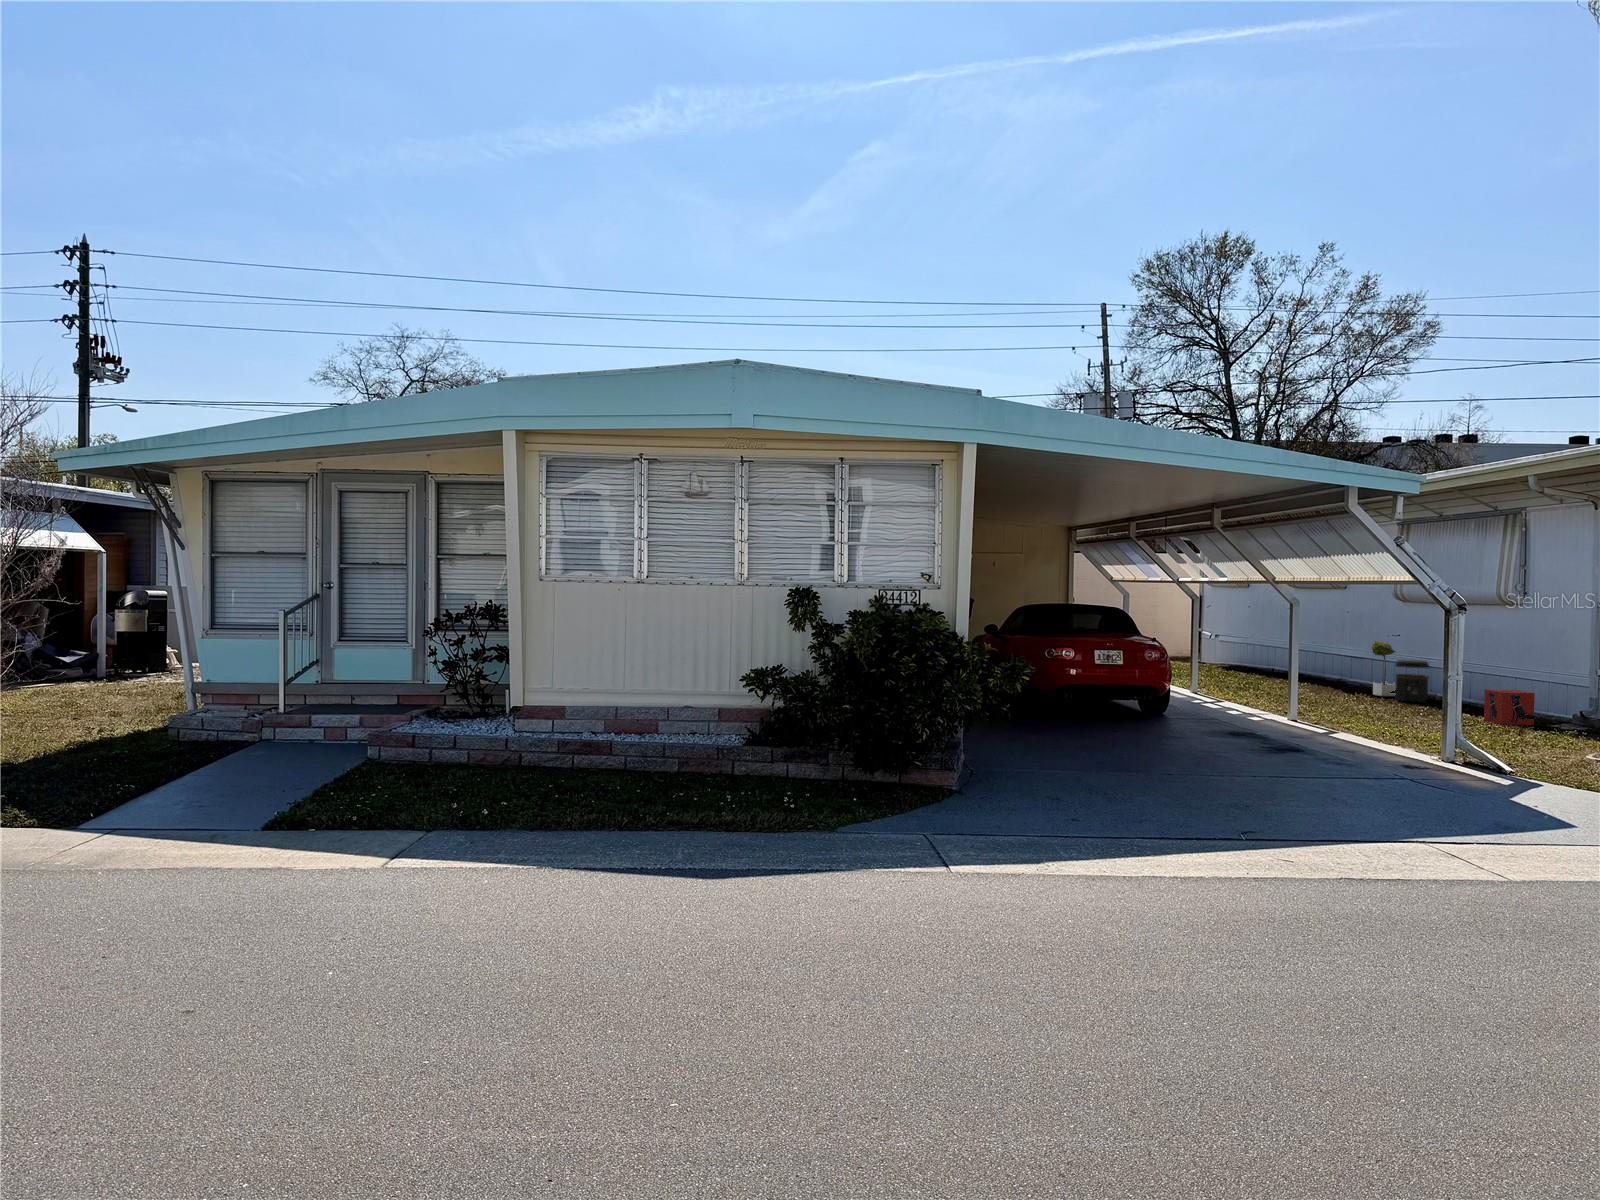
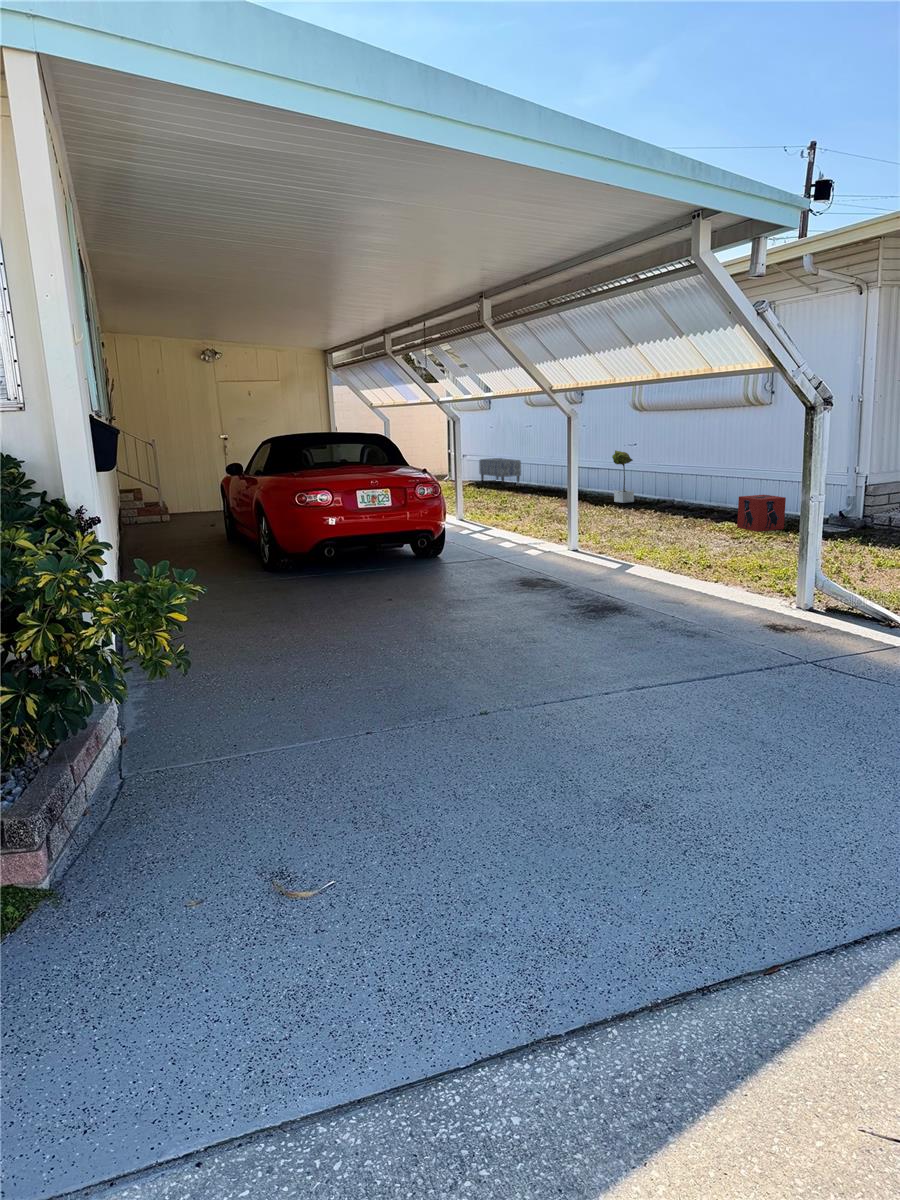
bench: none [1231,645,1280,673] -> present [479,458,521,484]
toolbox: present [1395,660,1429,703] -> none [638,468,669,509]

